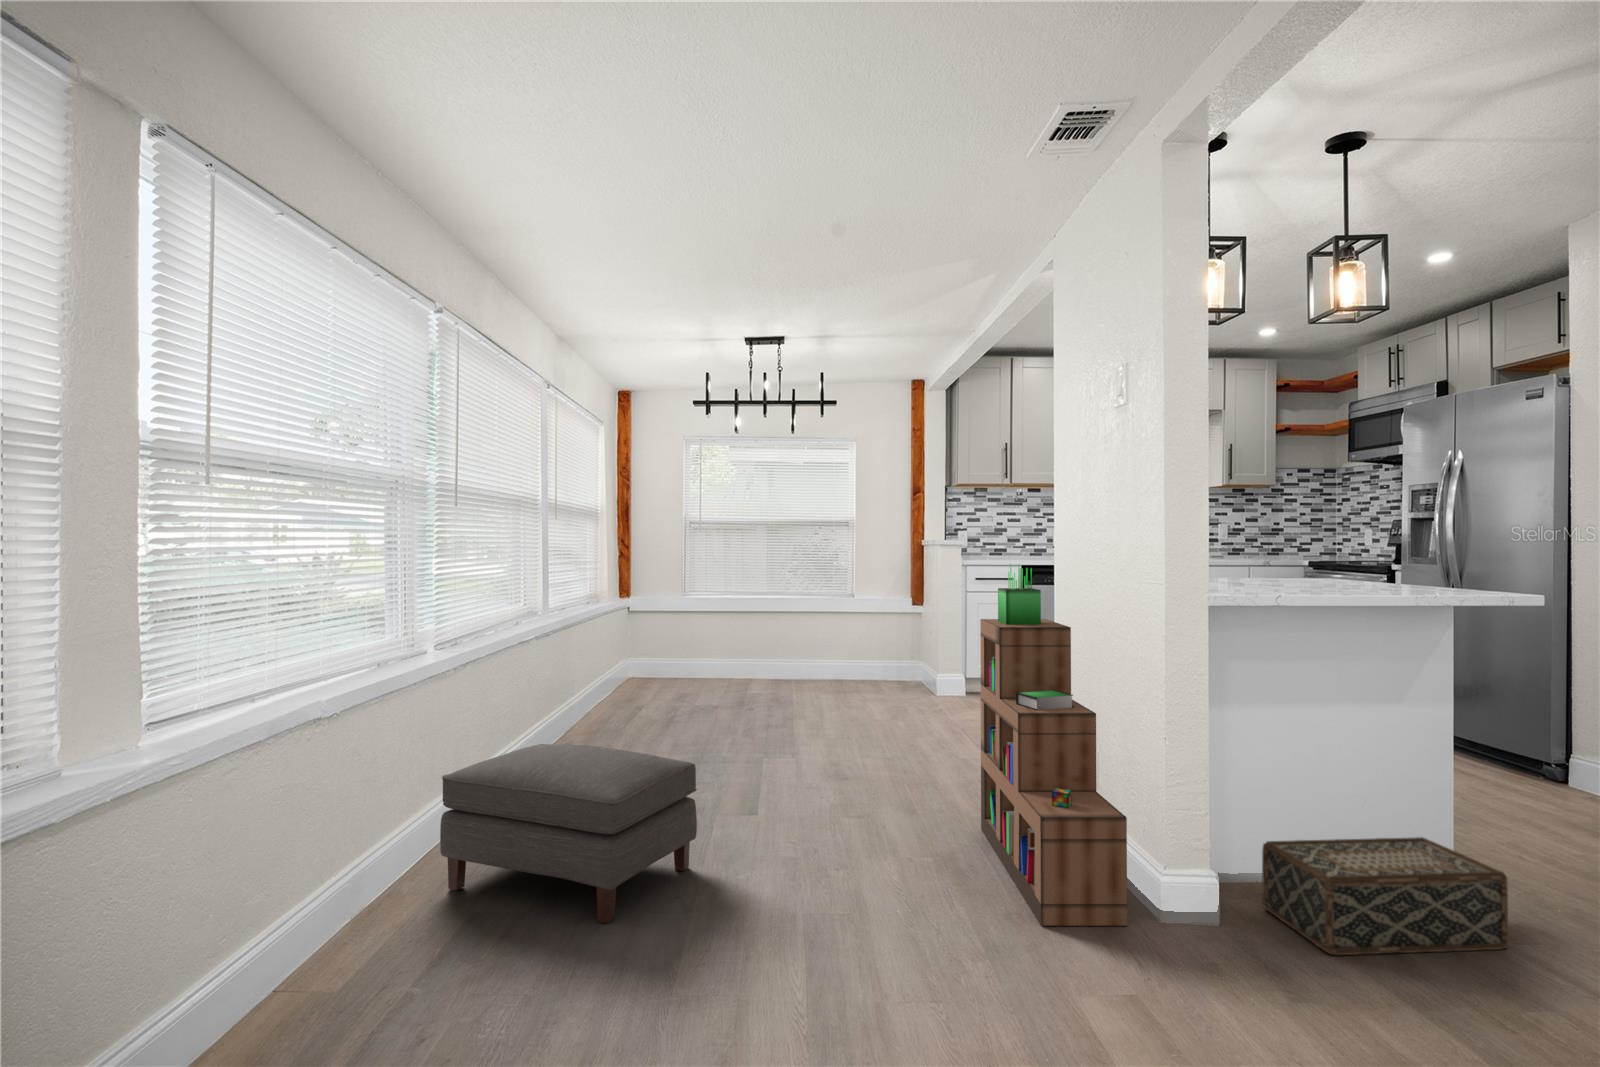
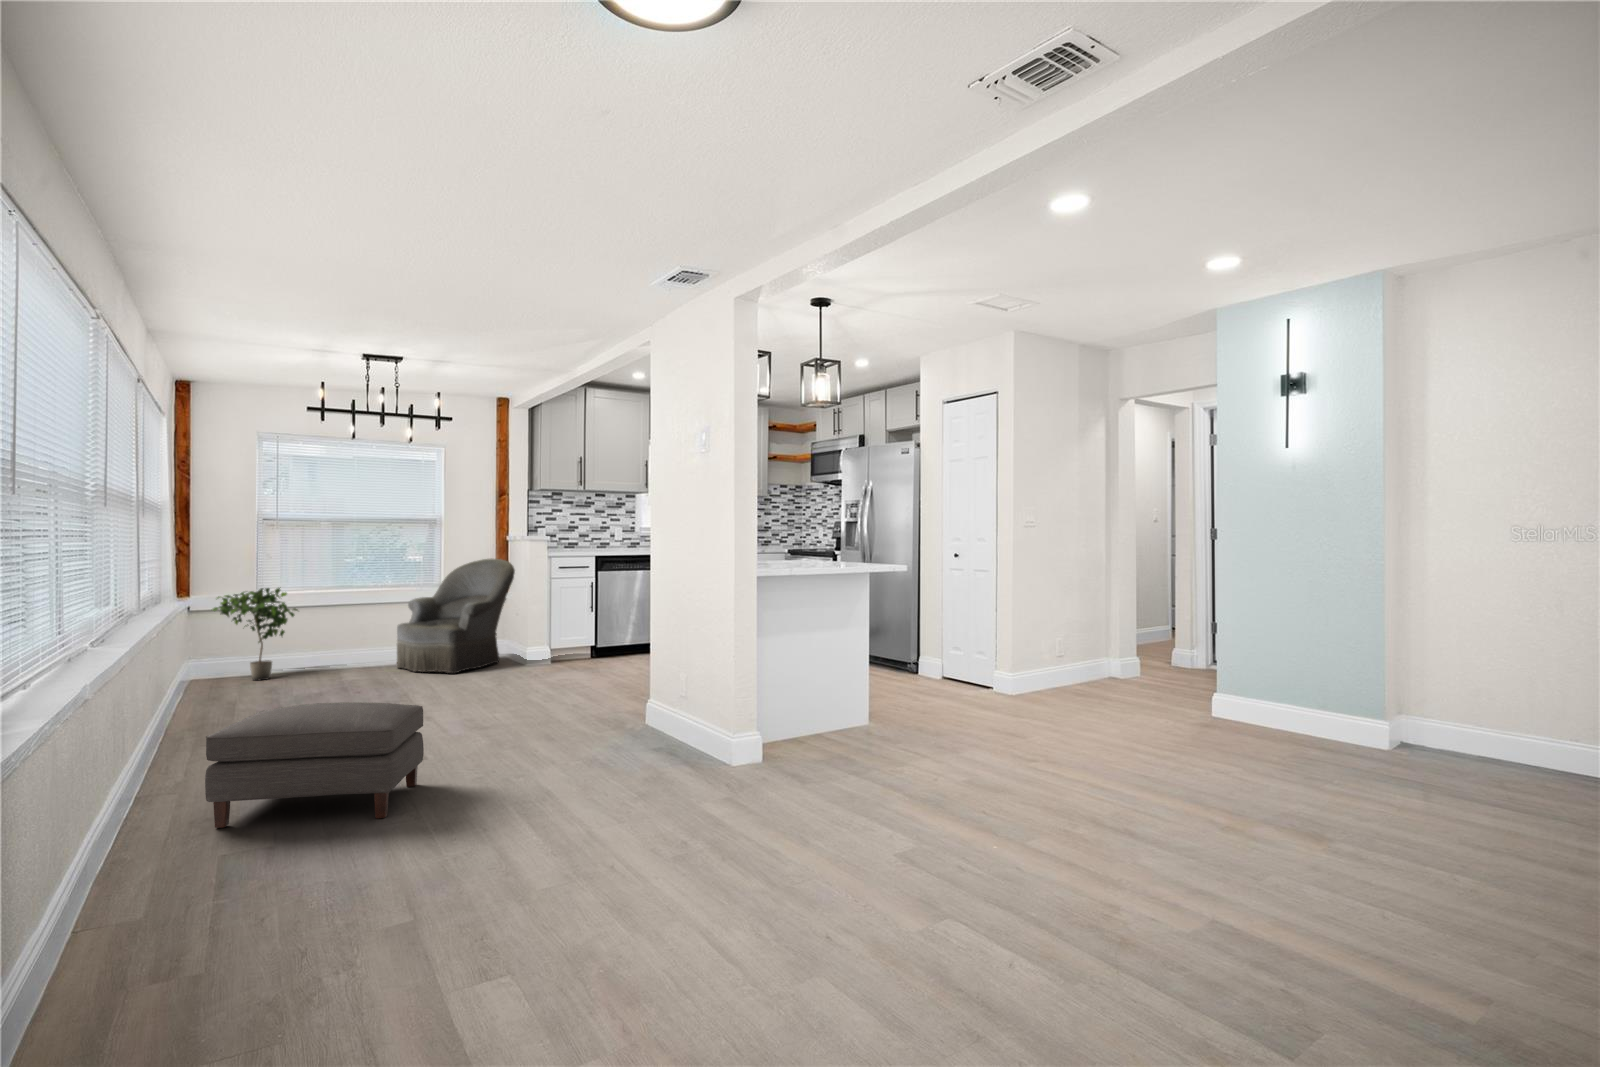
bookshelf: present [980,564,1127,926] -> none [613,553,720,768]
armchair: none [801,567,924,699] -> present [397,559,515,673]
potted plant: none [634,591,713,686] -> present [213,588,298,680]
woven basket: present [1262,837,1508,955] -> none [784,694,889,753]

